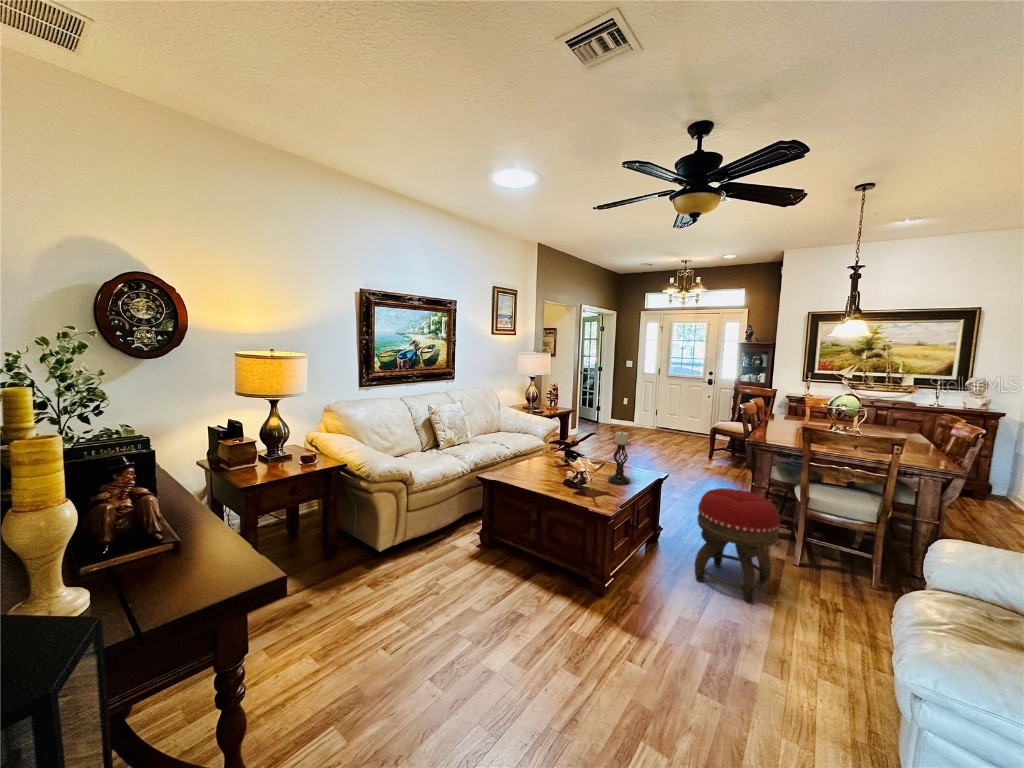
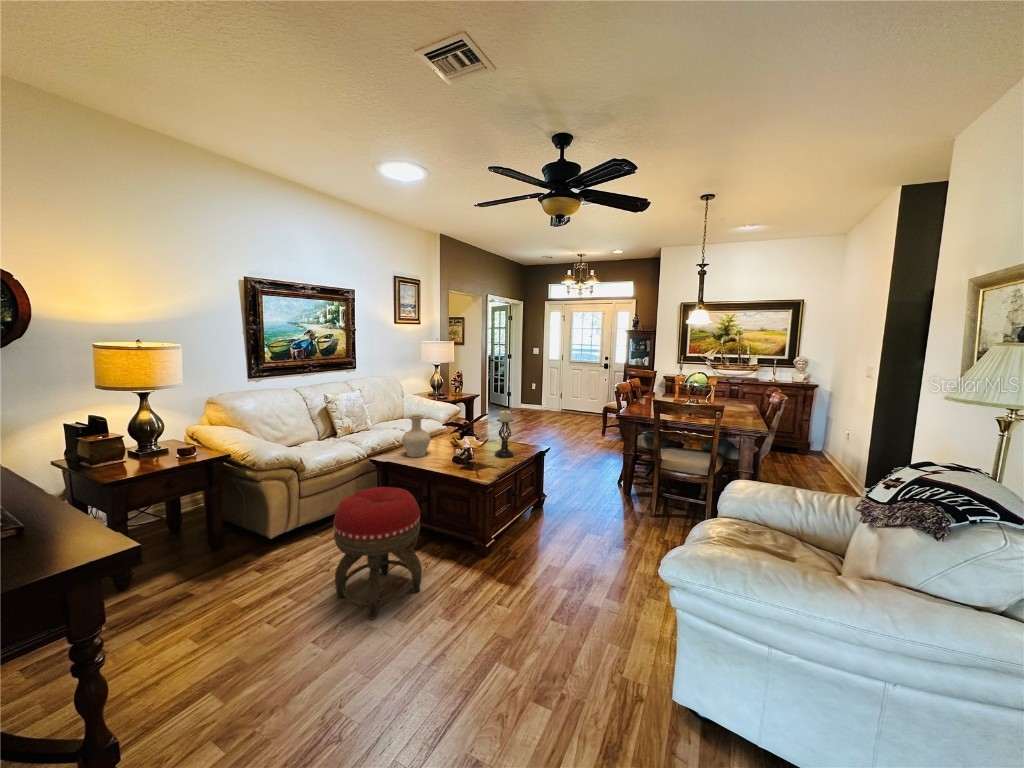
vase: none [508,431,538,477] -> present [402,414,430,457]
footstool: present [695,488,780,603] -> present [334,487,422,619]

